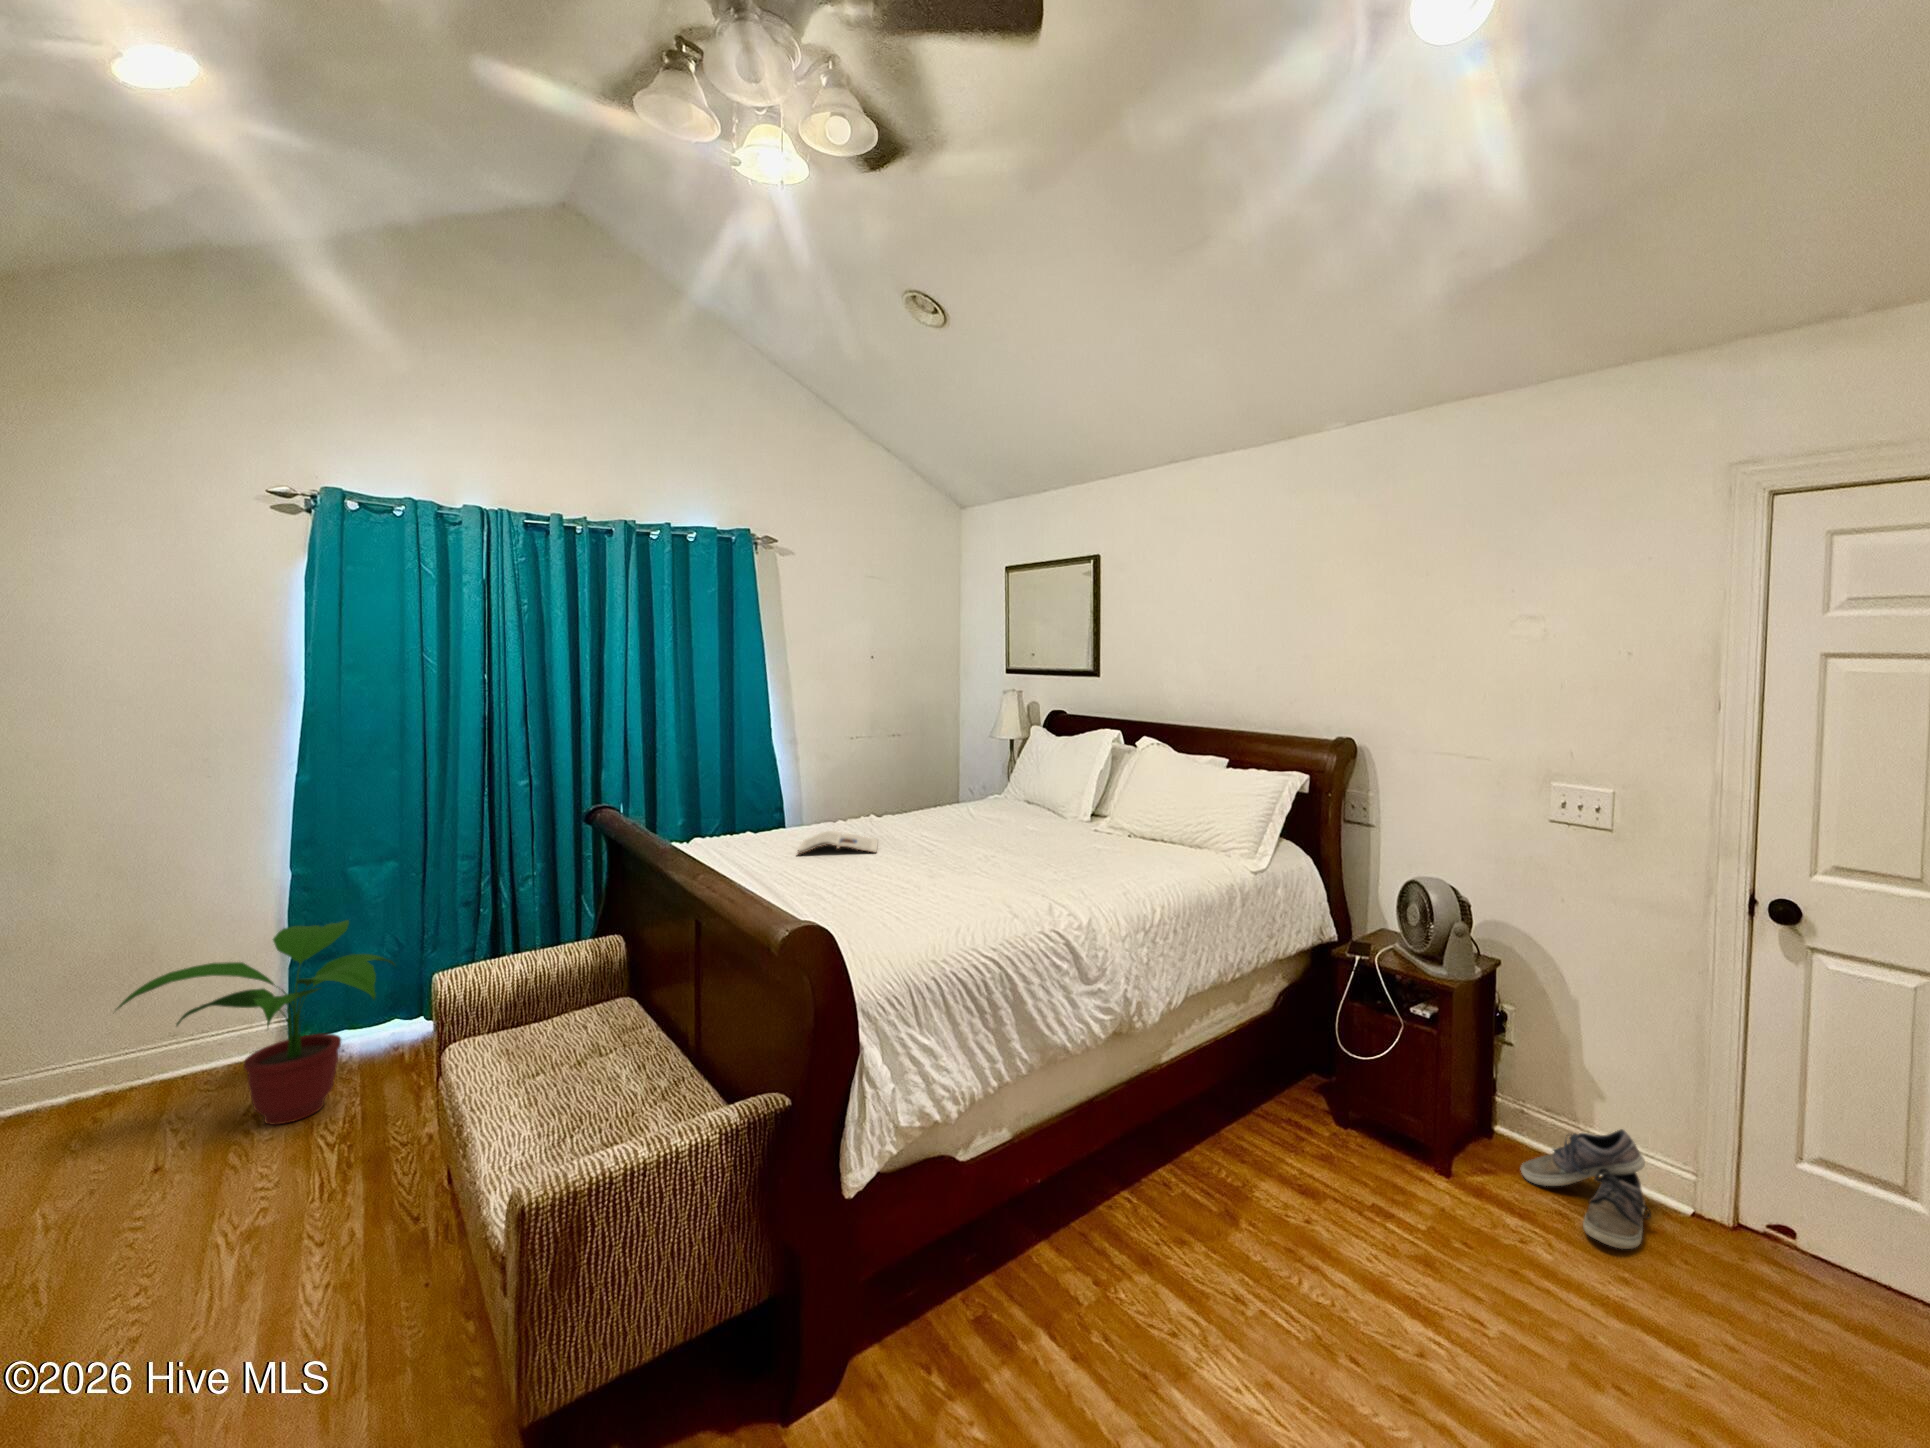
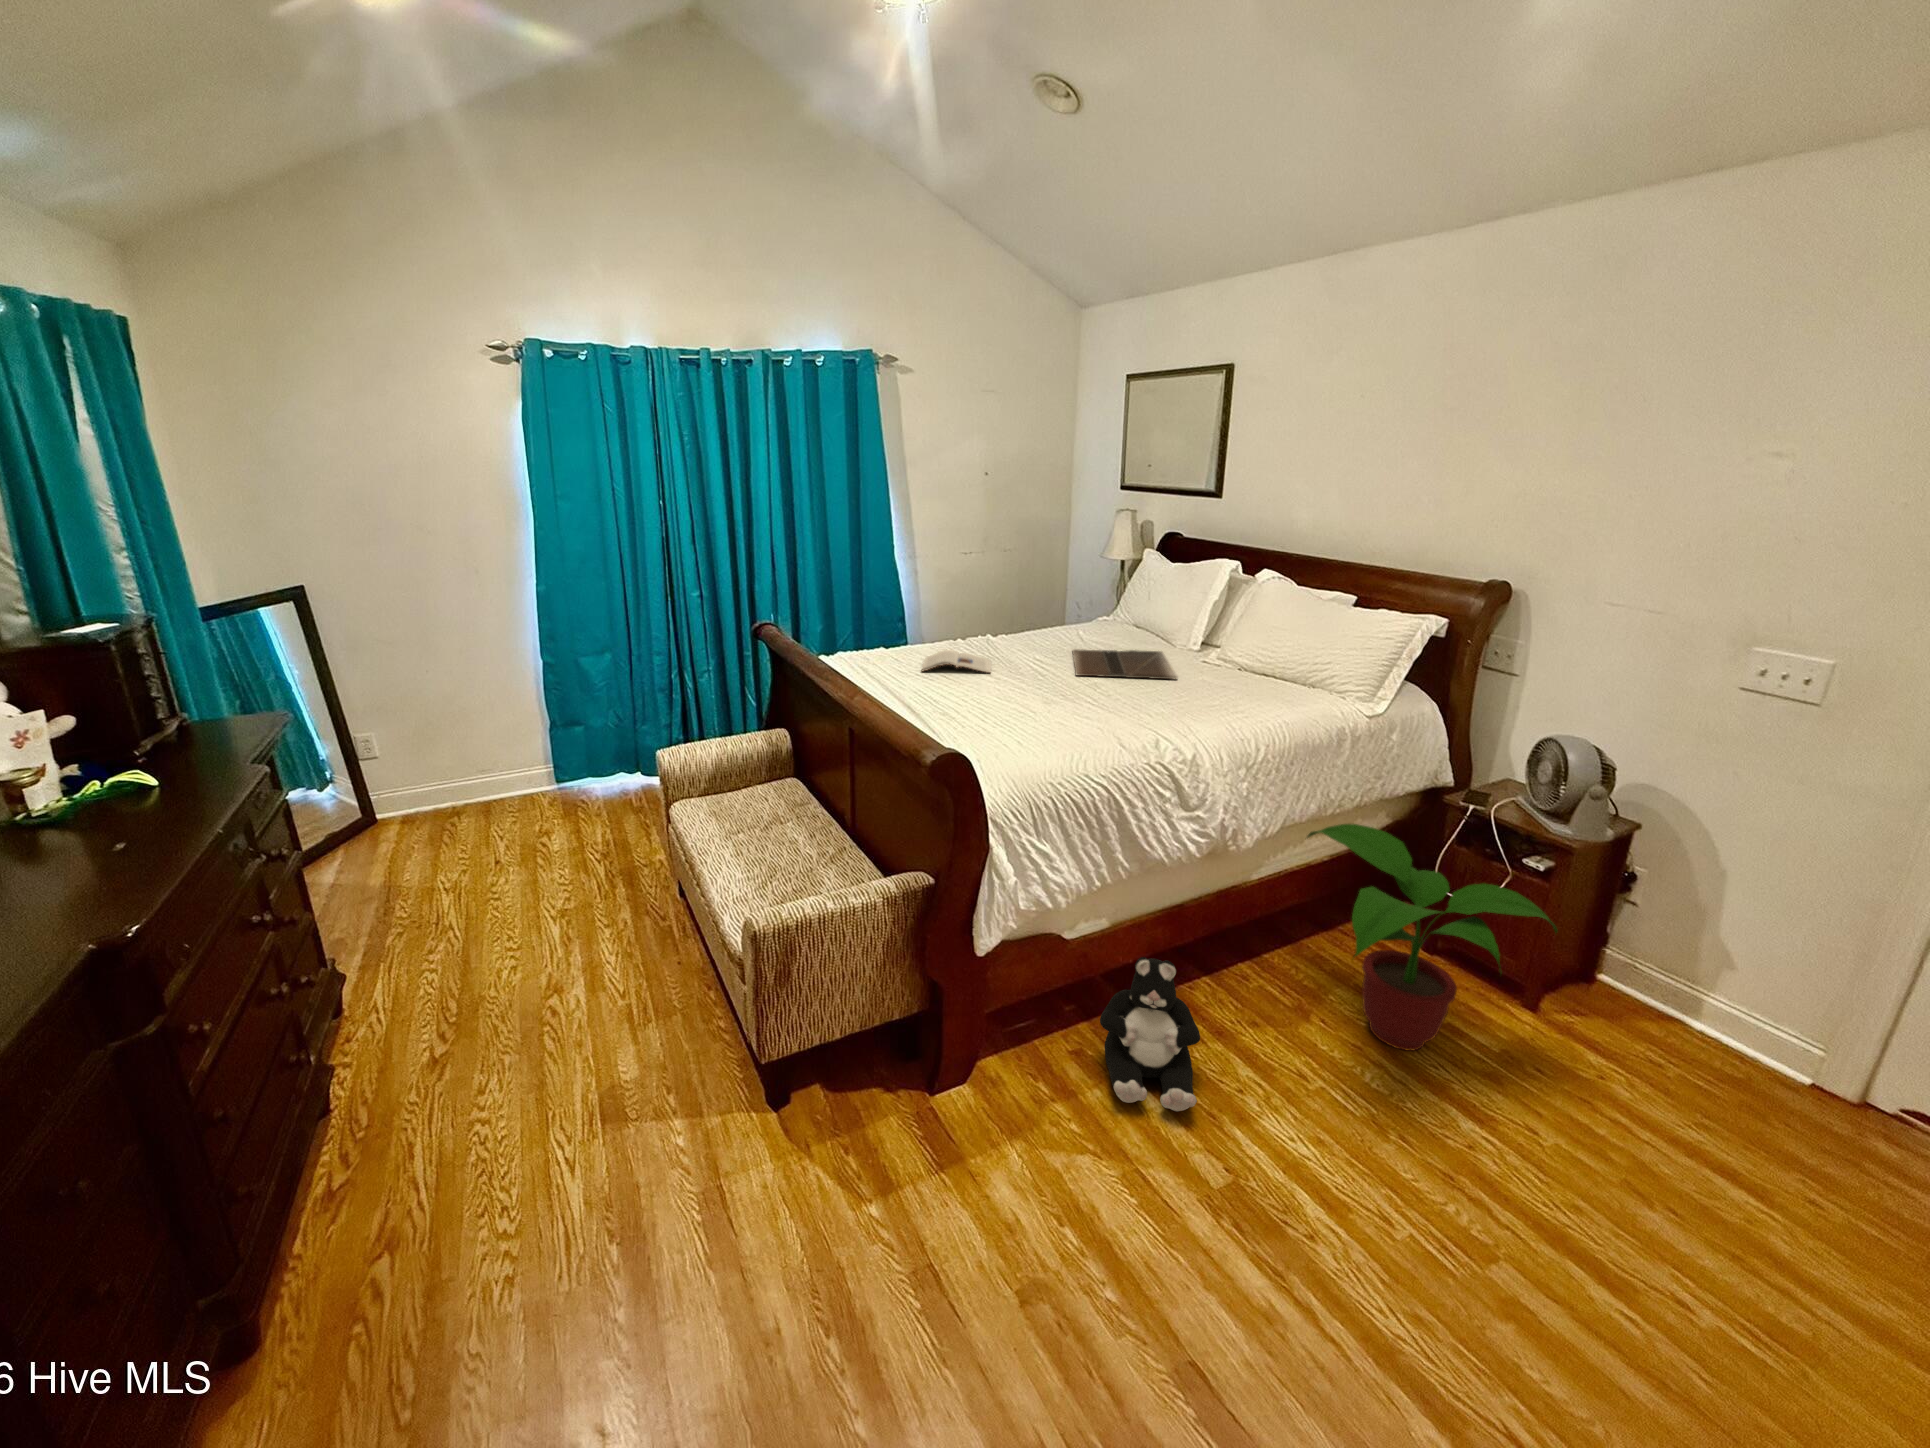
laptop: none [967,823,1073,850] -> present [1072,650,1177,679]
potted plant: present [117,920,394,1125] -> present [1307,824,1558,1050]
shoe: present [1521,1129,1651,1249] -> none [1618,997,1772,1107]
plush toy: none [1006,1172,1125,1384] -> present [1100,957,1200,1111]

